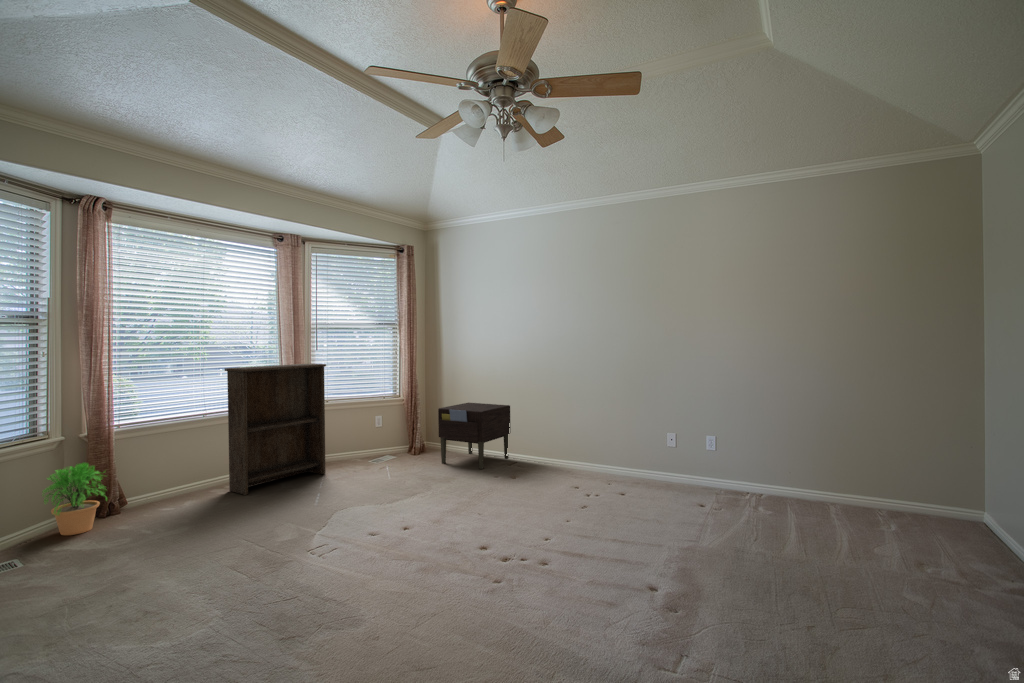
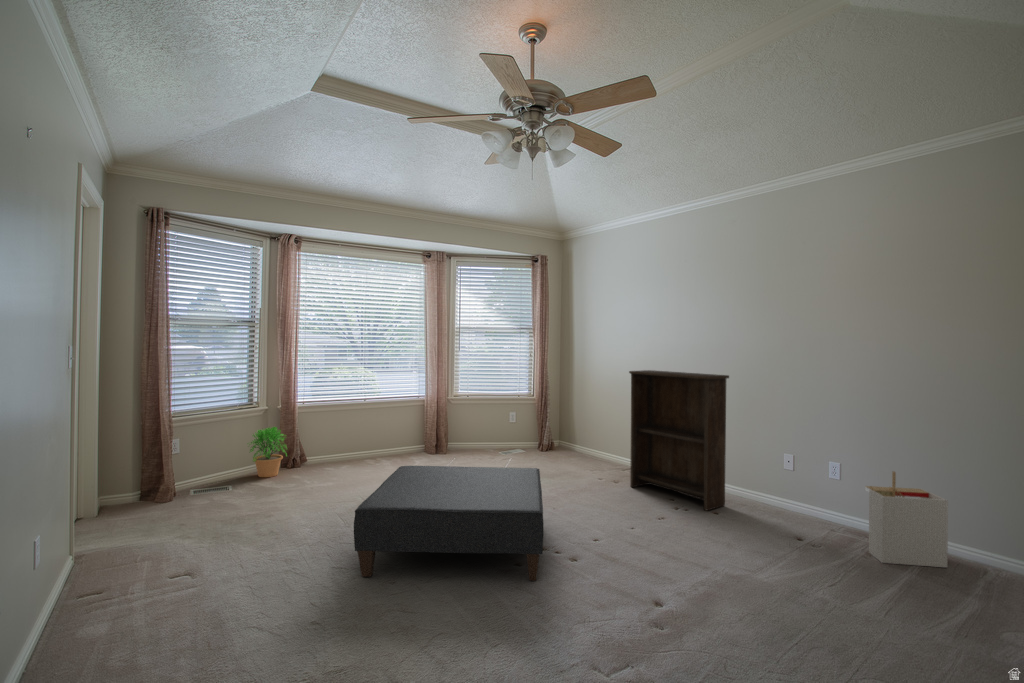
bookshelf: present [225,364,326,495] -> present [629,370,729,510]
nightstand: present [438,403,510,469] -> none [555,406,628,471]
storage bin: none [747,436,806,510] -> present [865,471,948,567]
ottoman: none [322,471,546,629] -> present [354,466,544,581]

